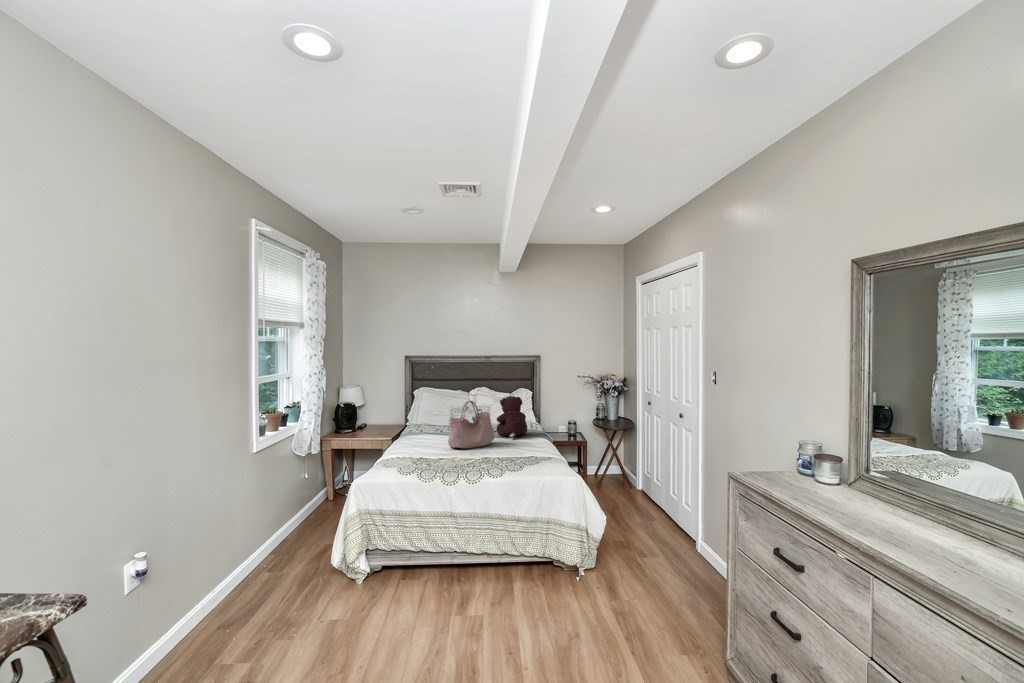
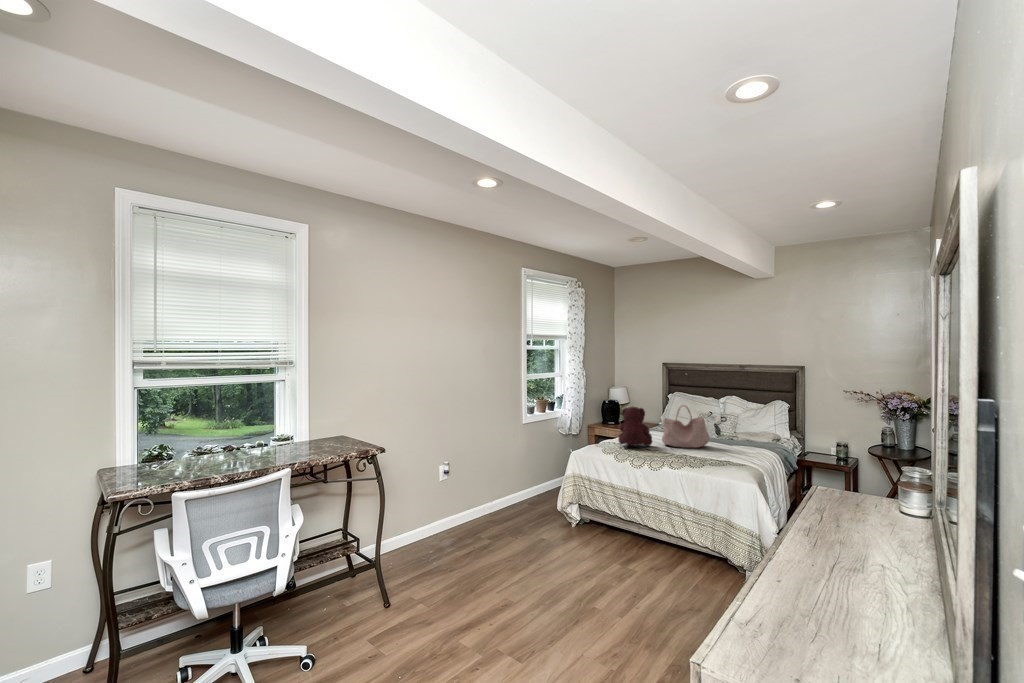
teddy bear: present [497,396,528,439] -> present [618,407,652,448]

